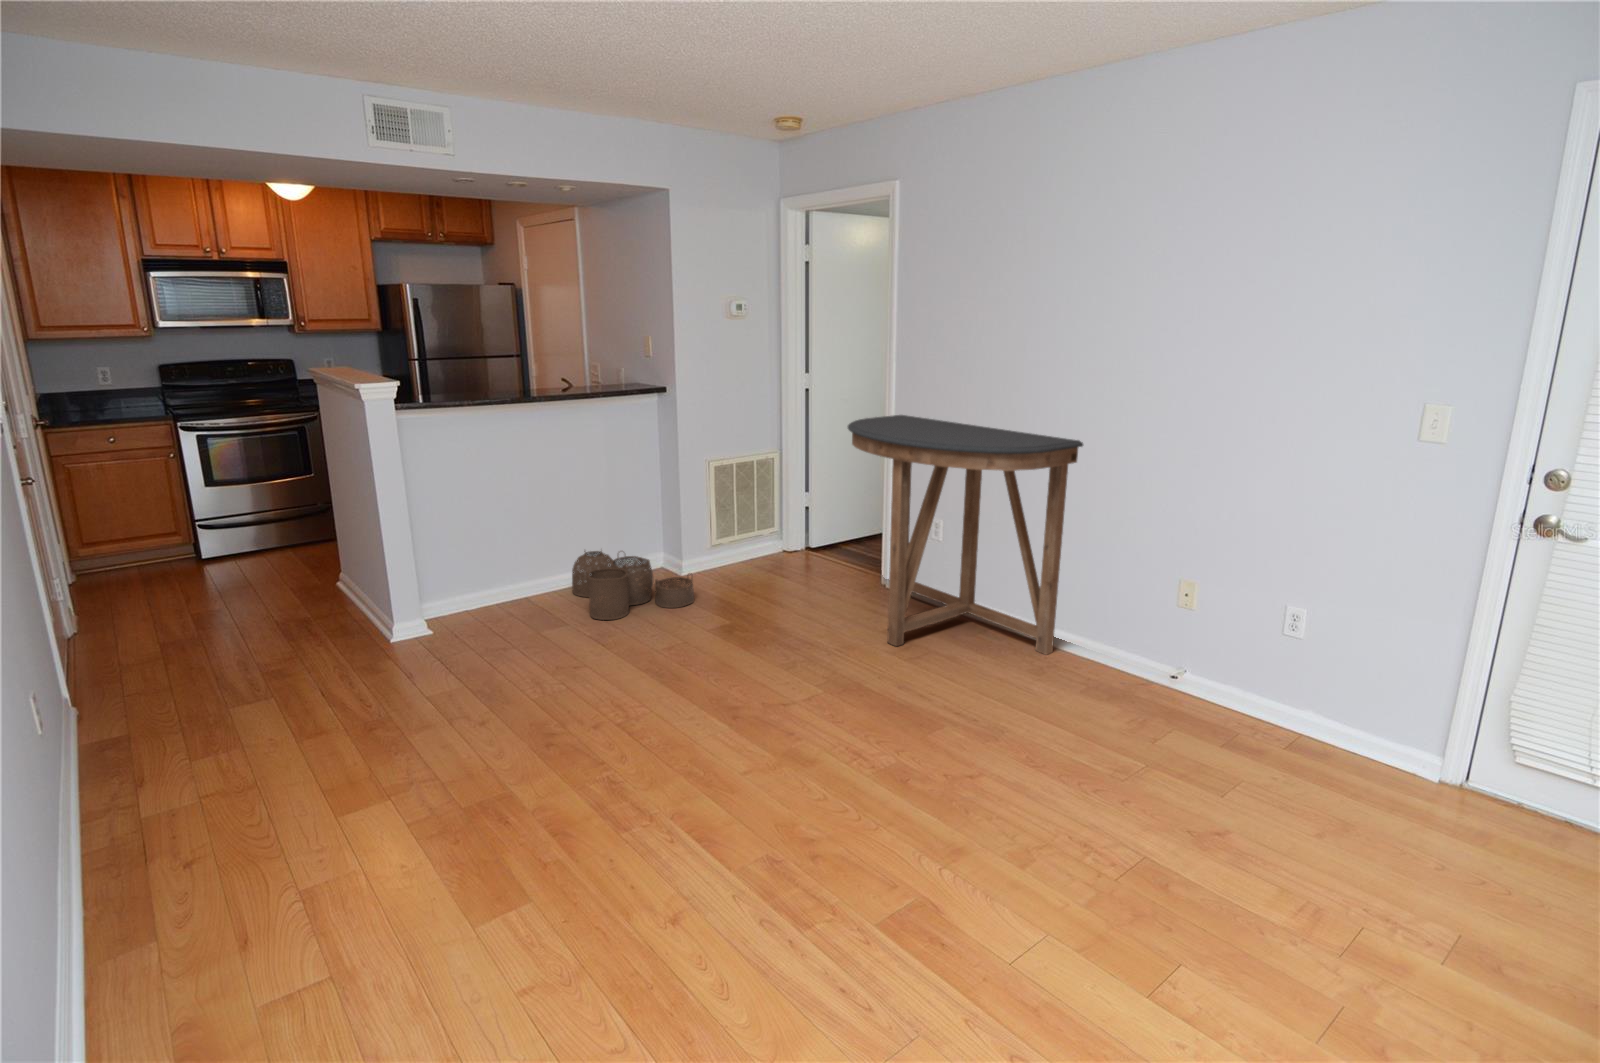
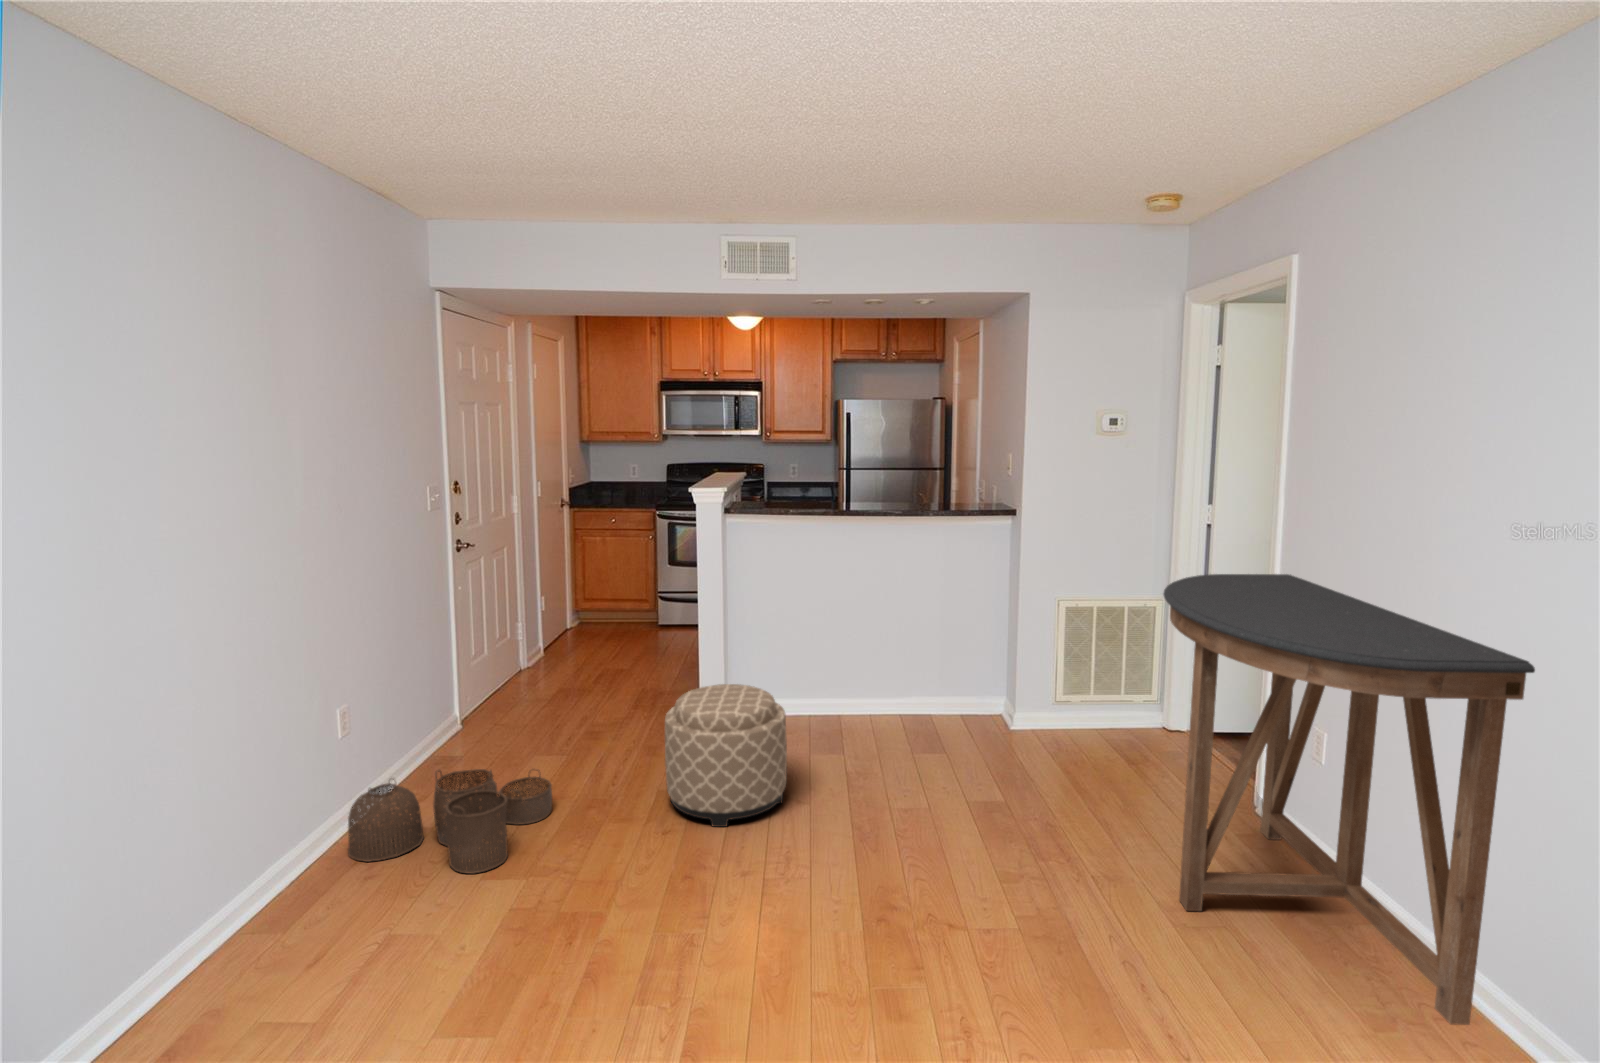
woven basket: present [572,551,694,620] -> present [348,769,552,874]
ottoman: none [435,571,565,703] -> present [665,684,787,827]

